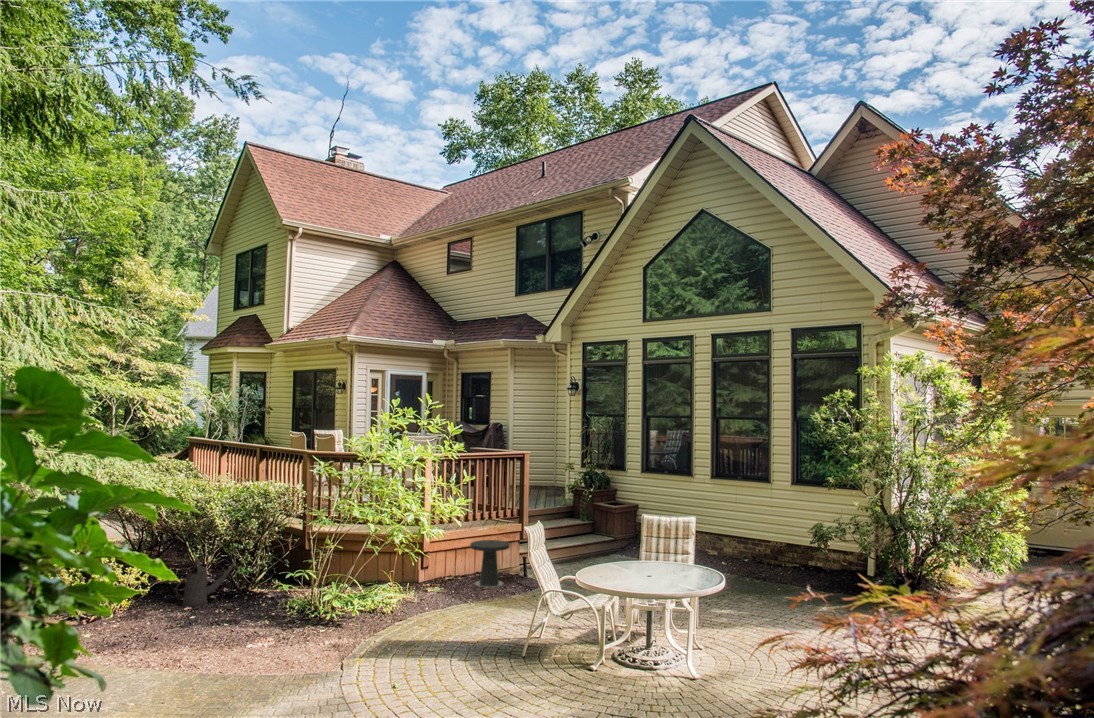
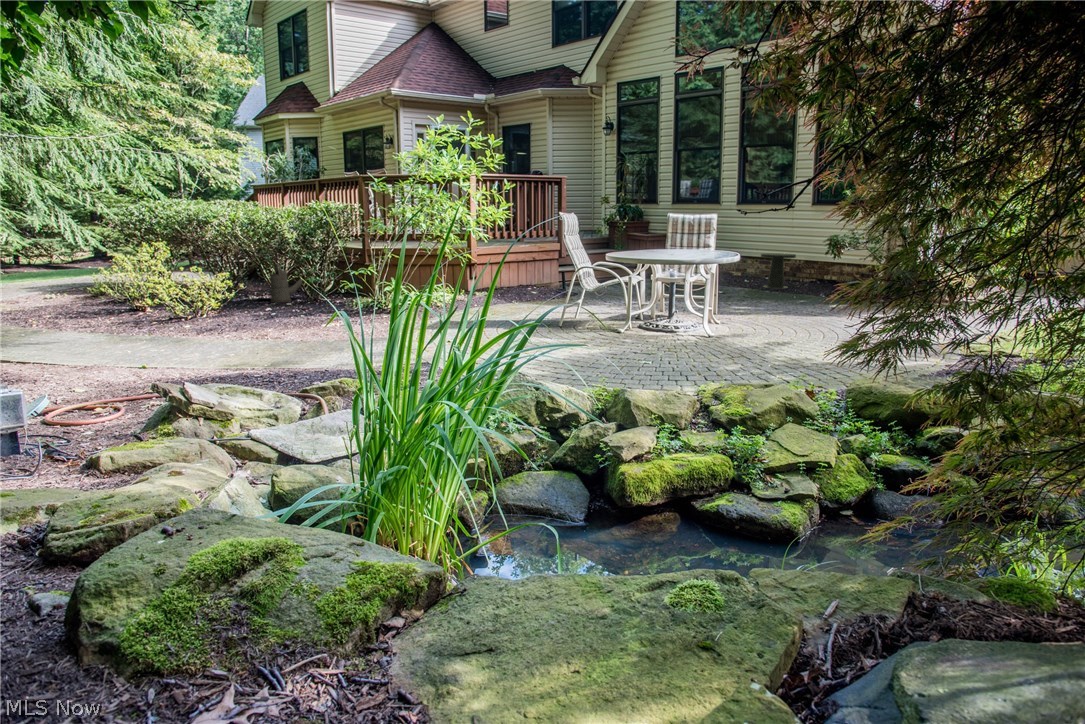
side table: present [470,540,510,587] -> present [761,253,796,288]

